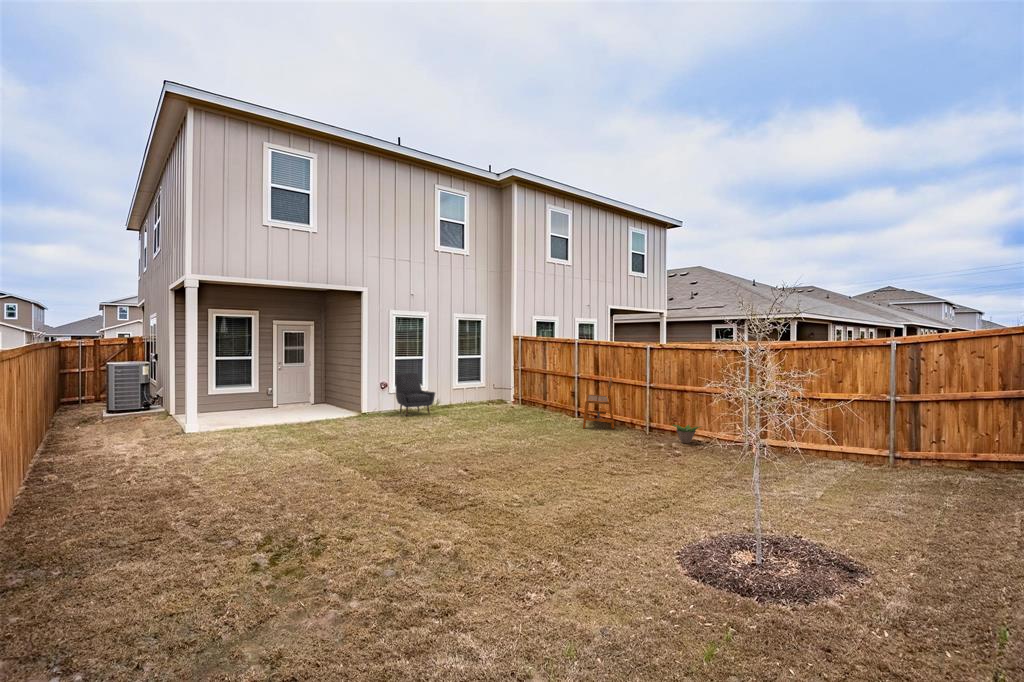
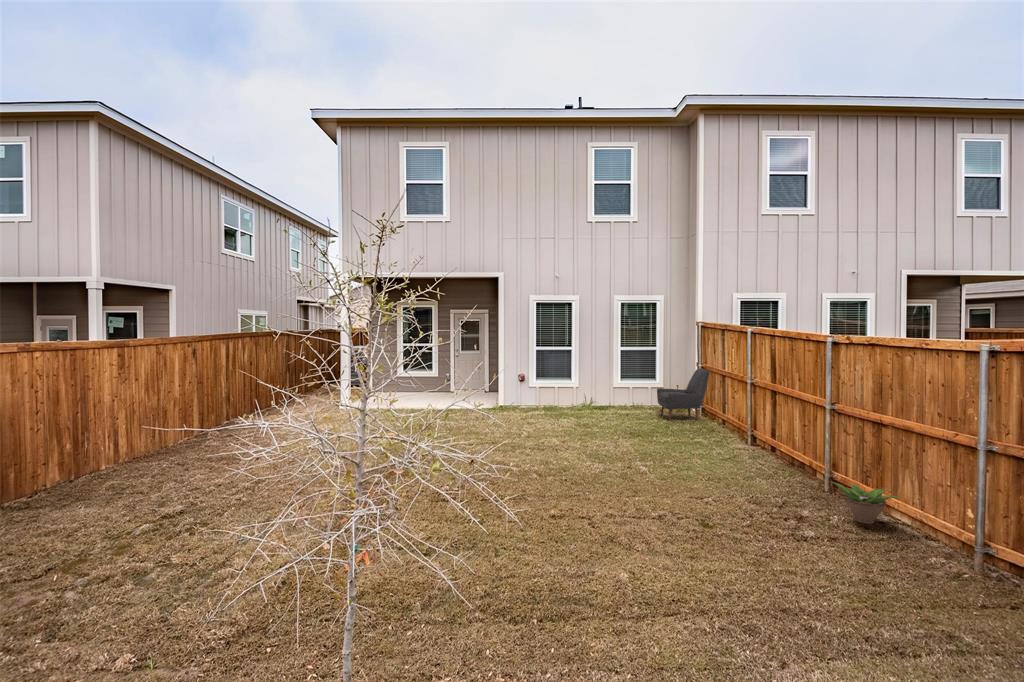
chair: present [396,373,435,416] -> present [657,369,710,421]
bench: present [583,378,614,429] -> none [719,386,799,472]

